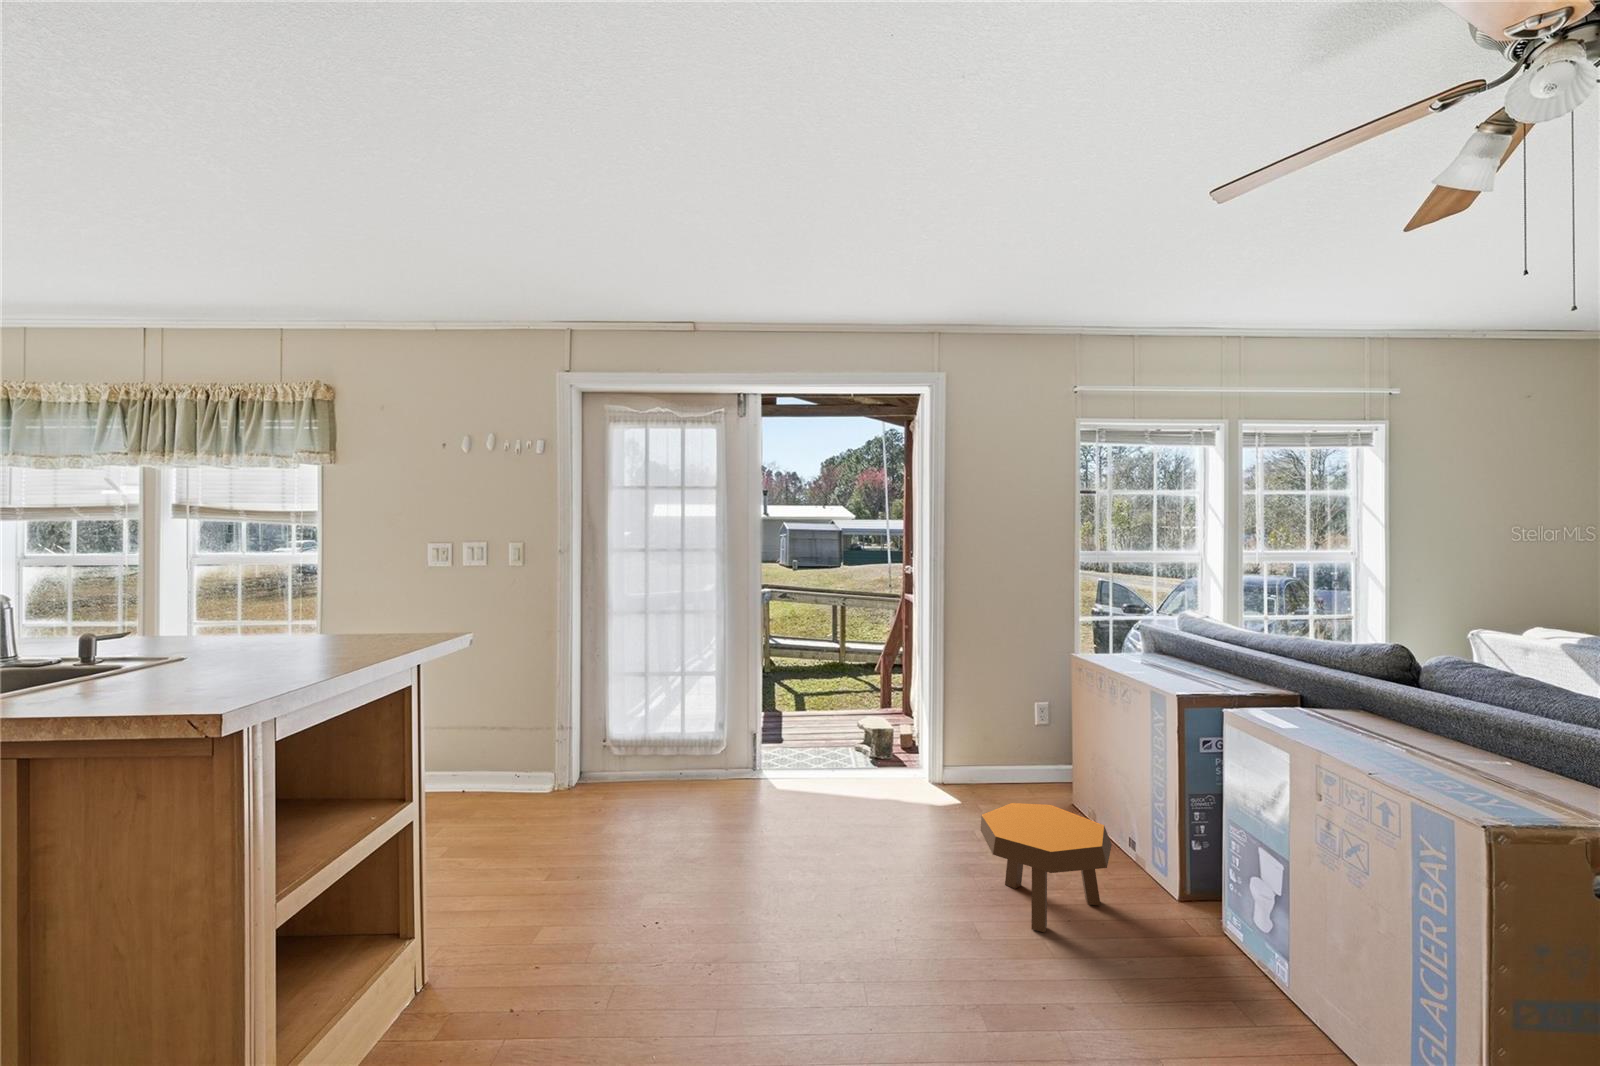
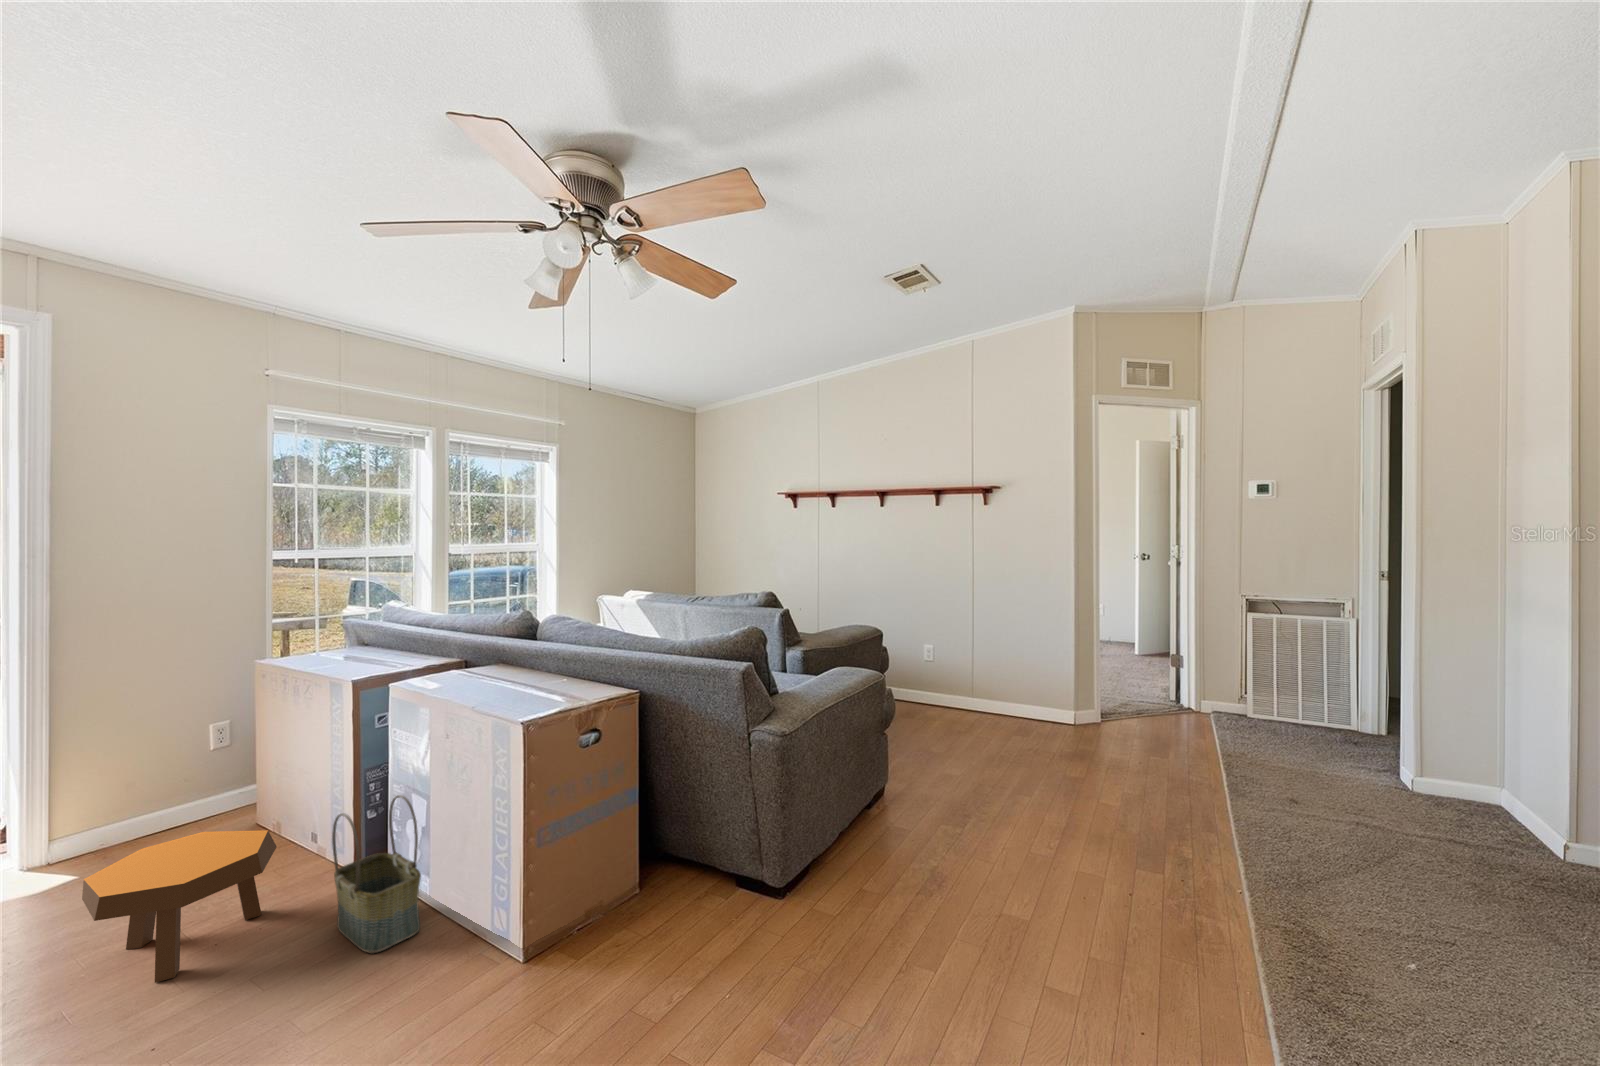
basket: none [1174,840,1281,1021] -> present [332,795,421,953]

